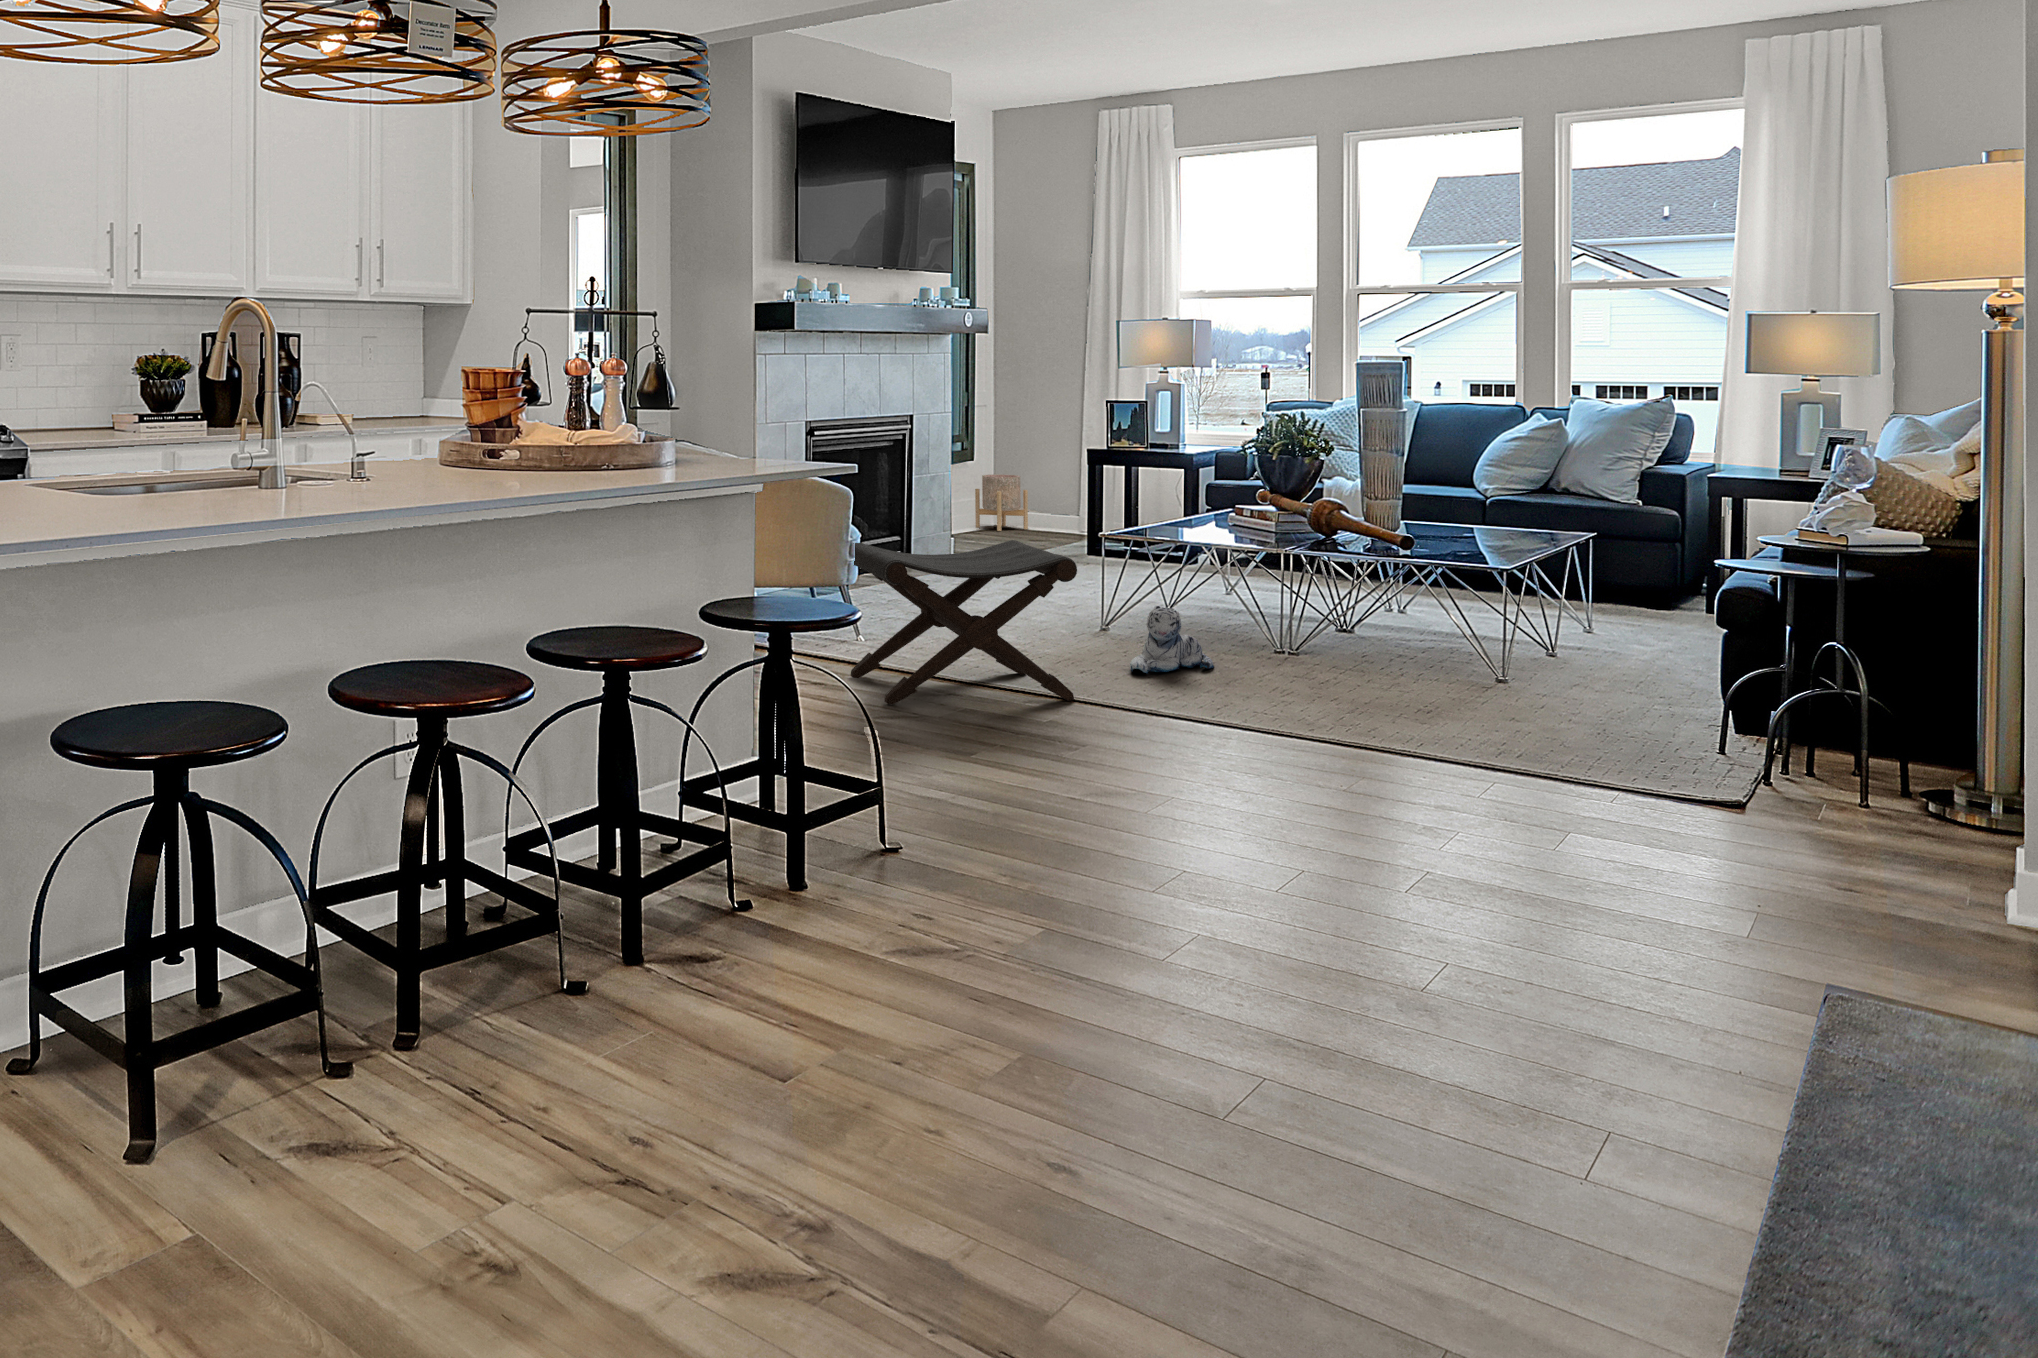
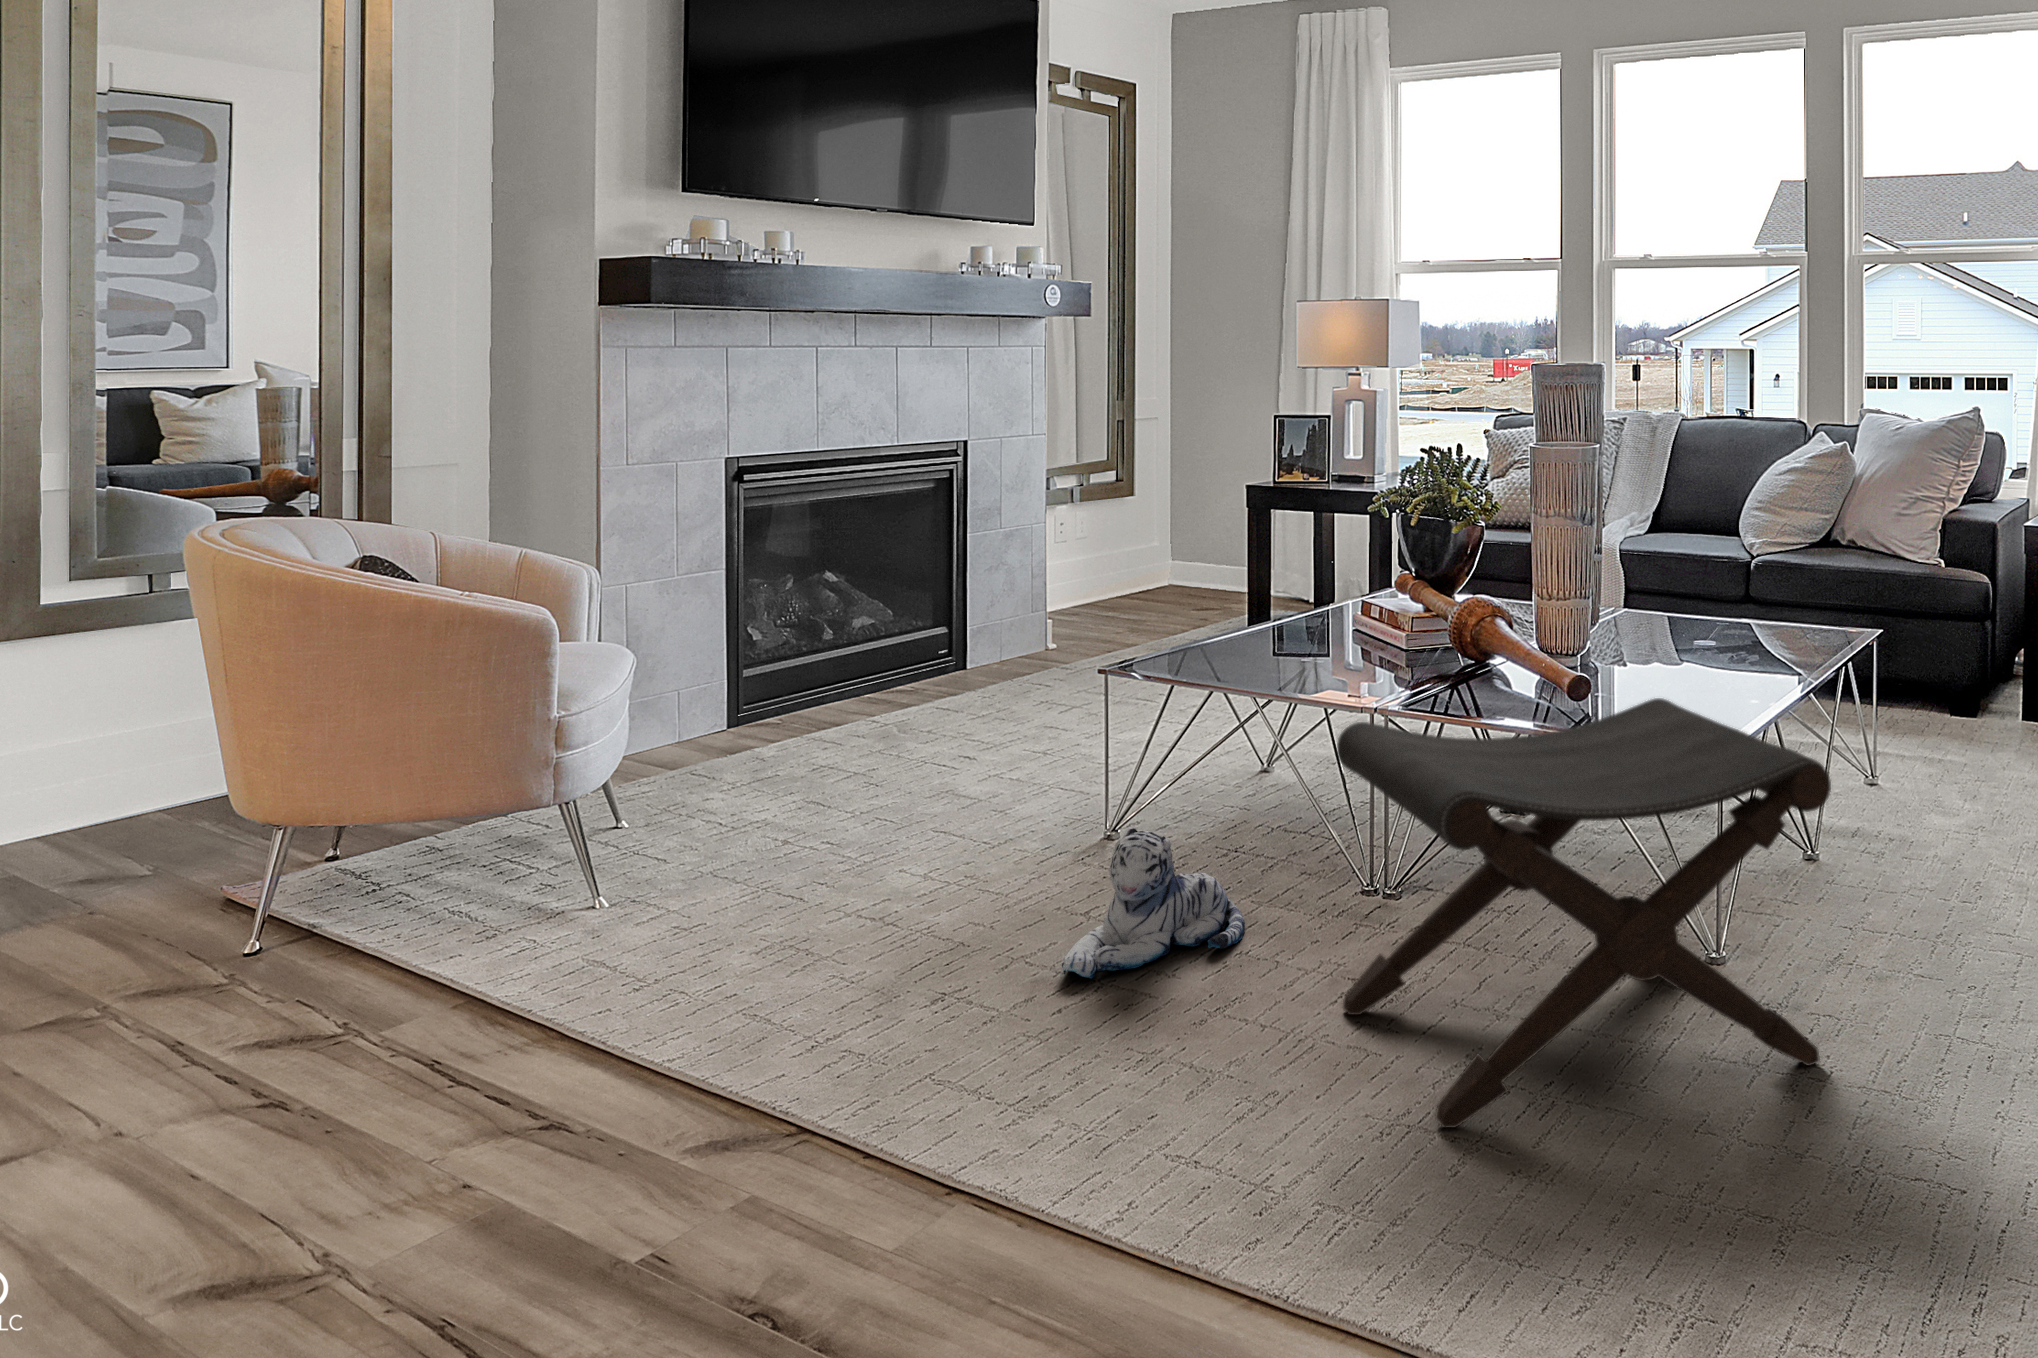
planter: present [975,474,1028,531] -> none [1120,518,1191,601]
footstool: present [851,540,1077,705] -> present [1337,698,1831,1128]

